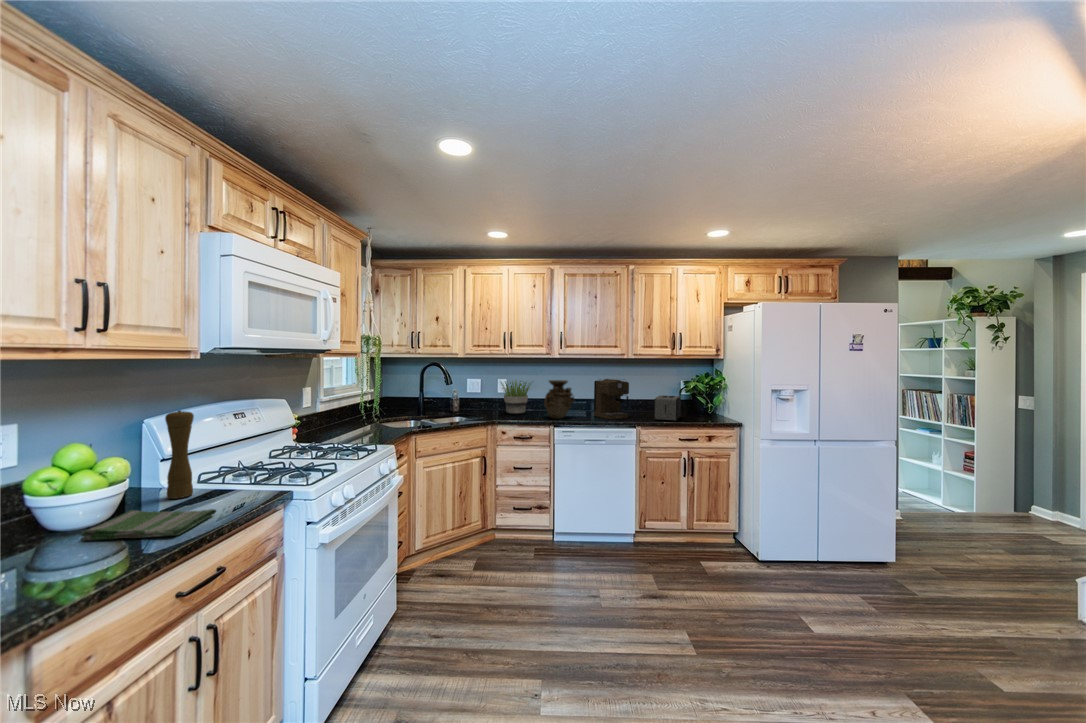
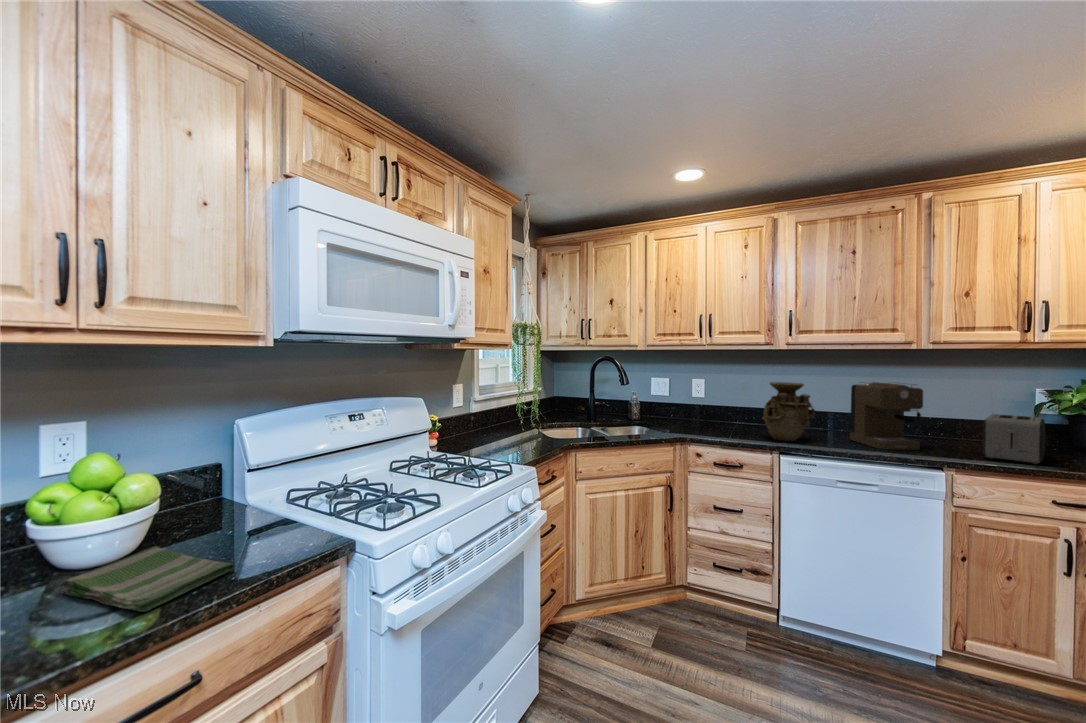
potted plant: present [501,380,530,414] -> none [689,378,748,429]
pepper mill: present [165,410,194,499] -> none [226,413,260,528]

